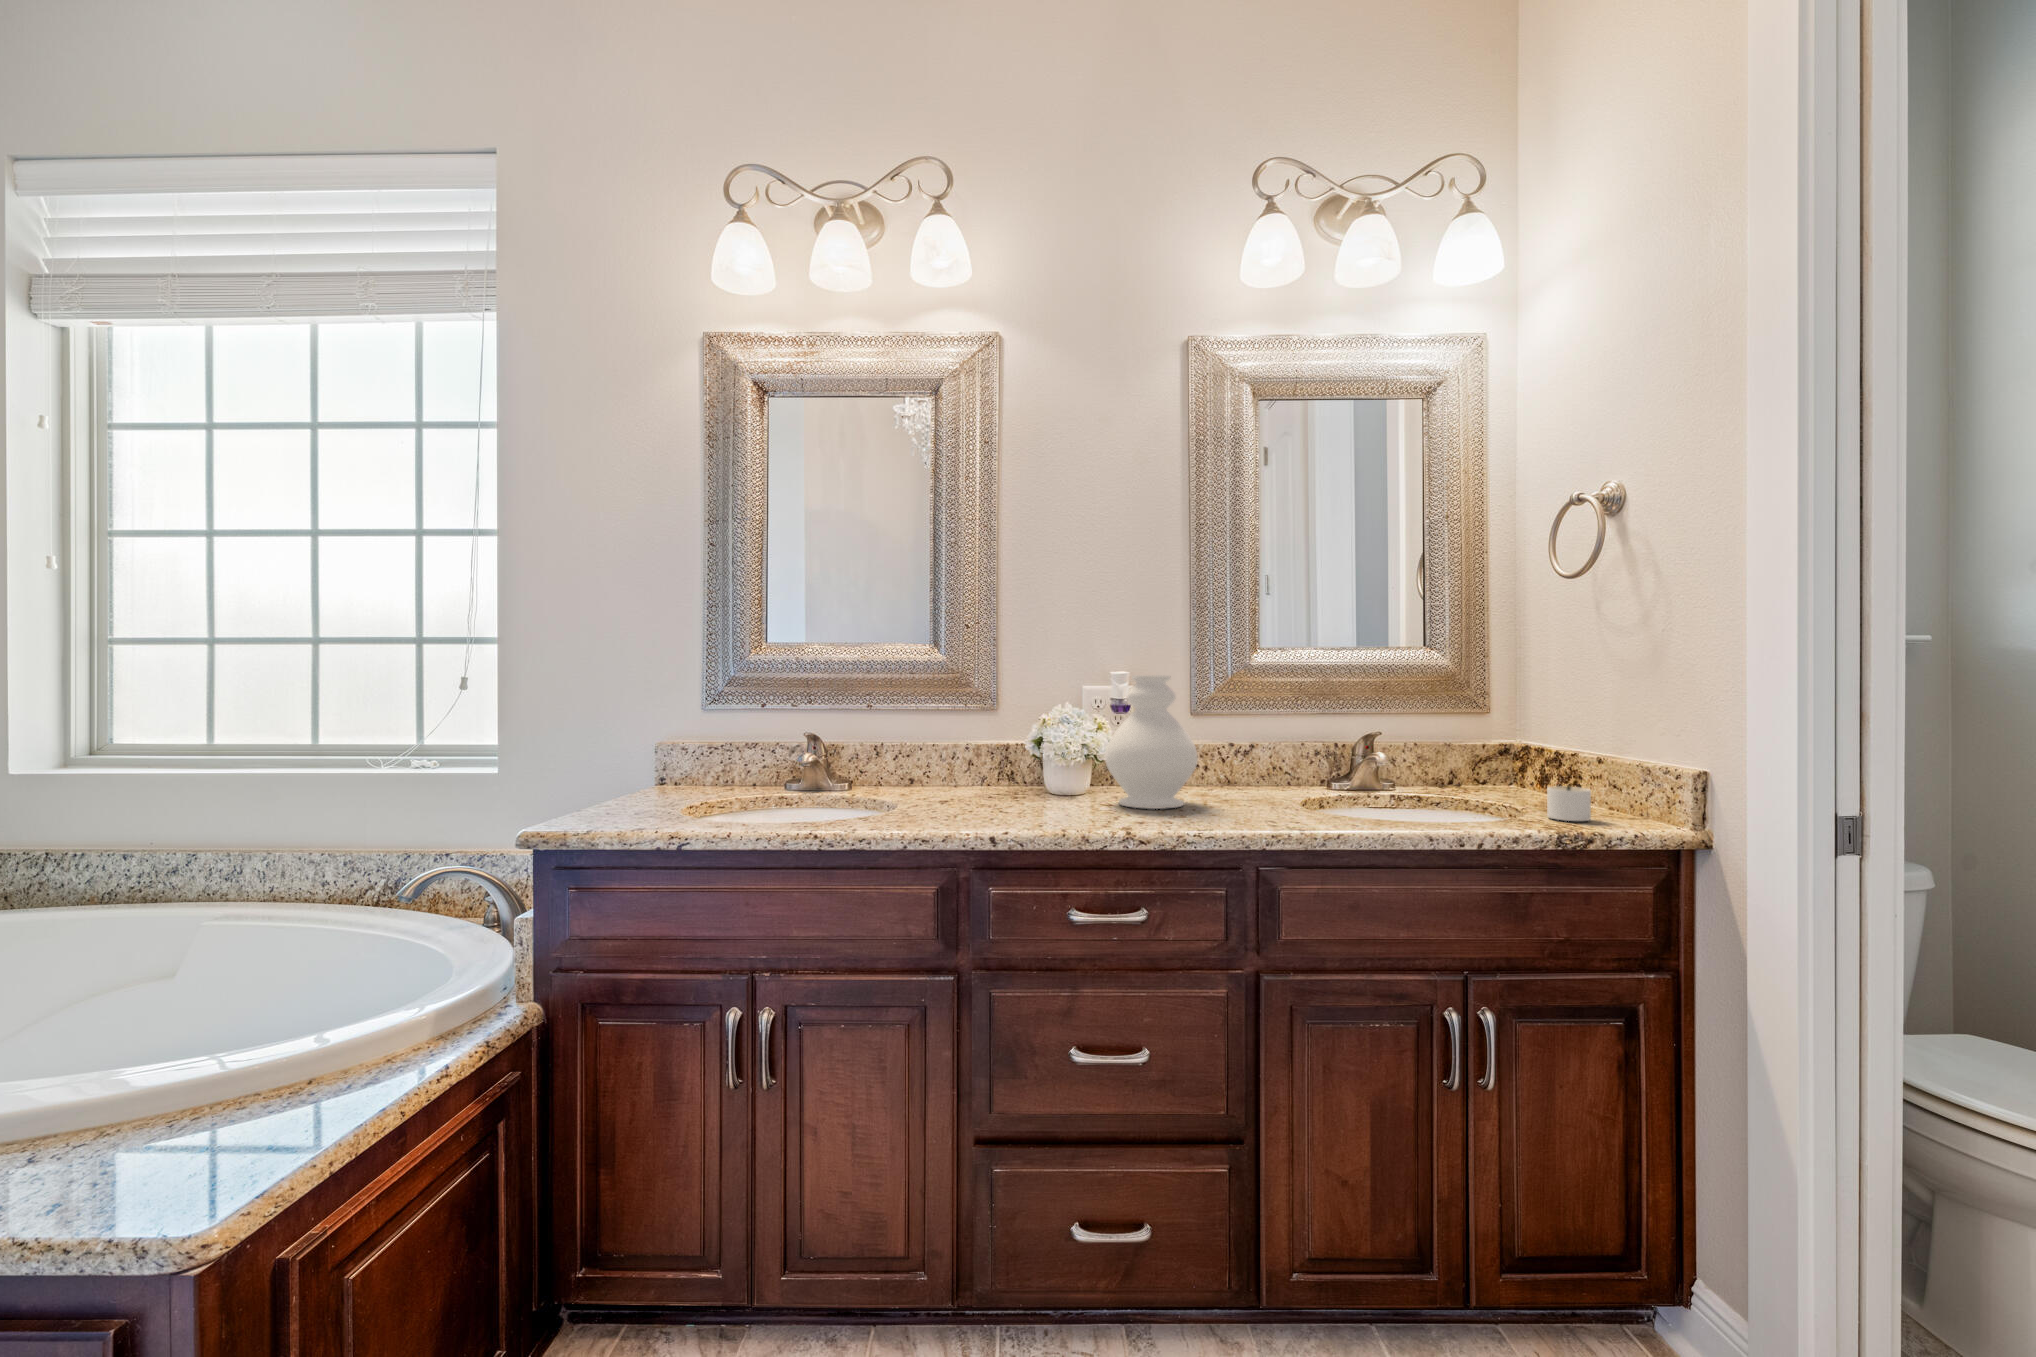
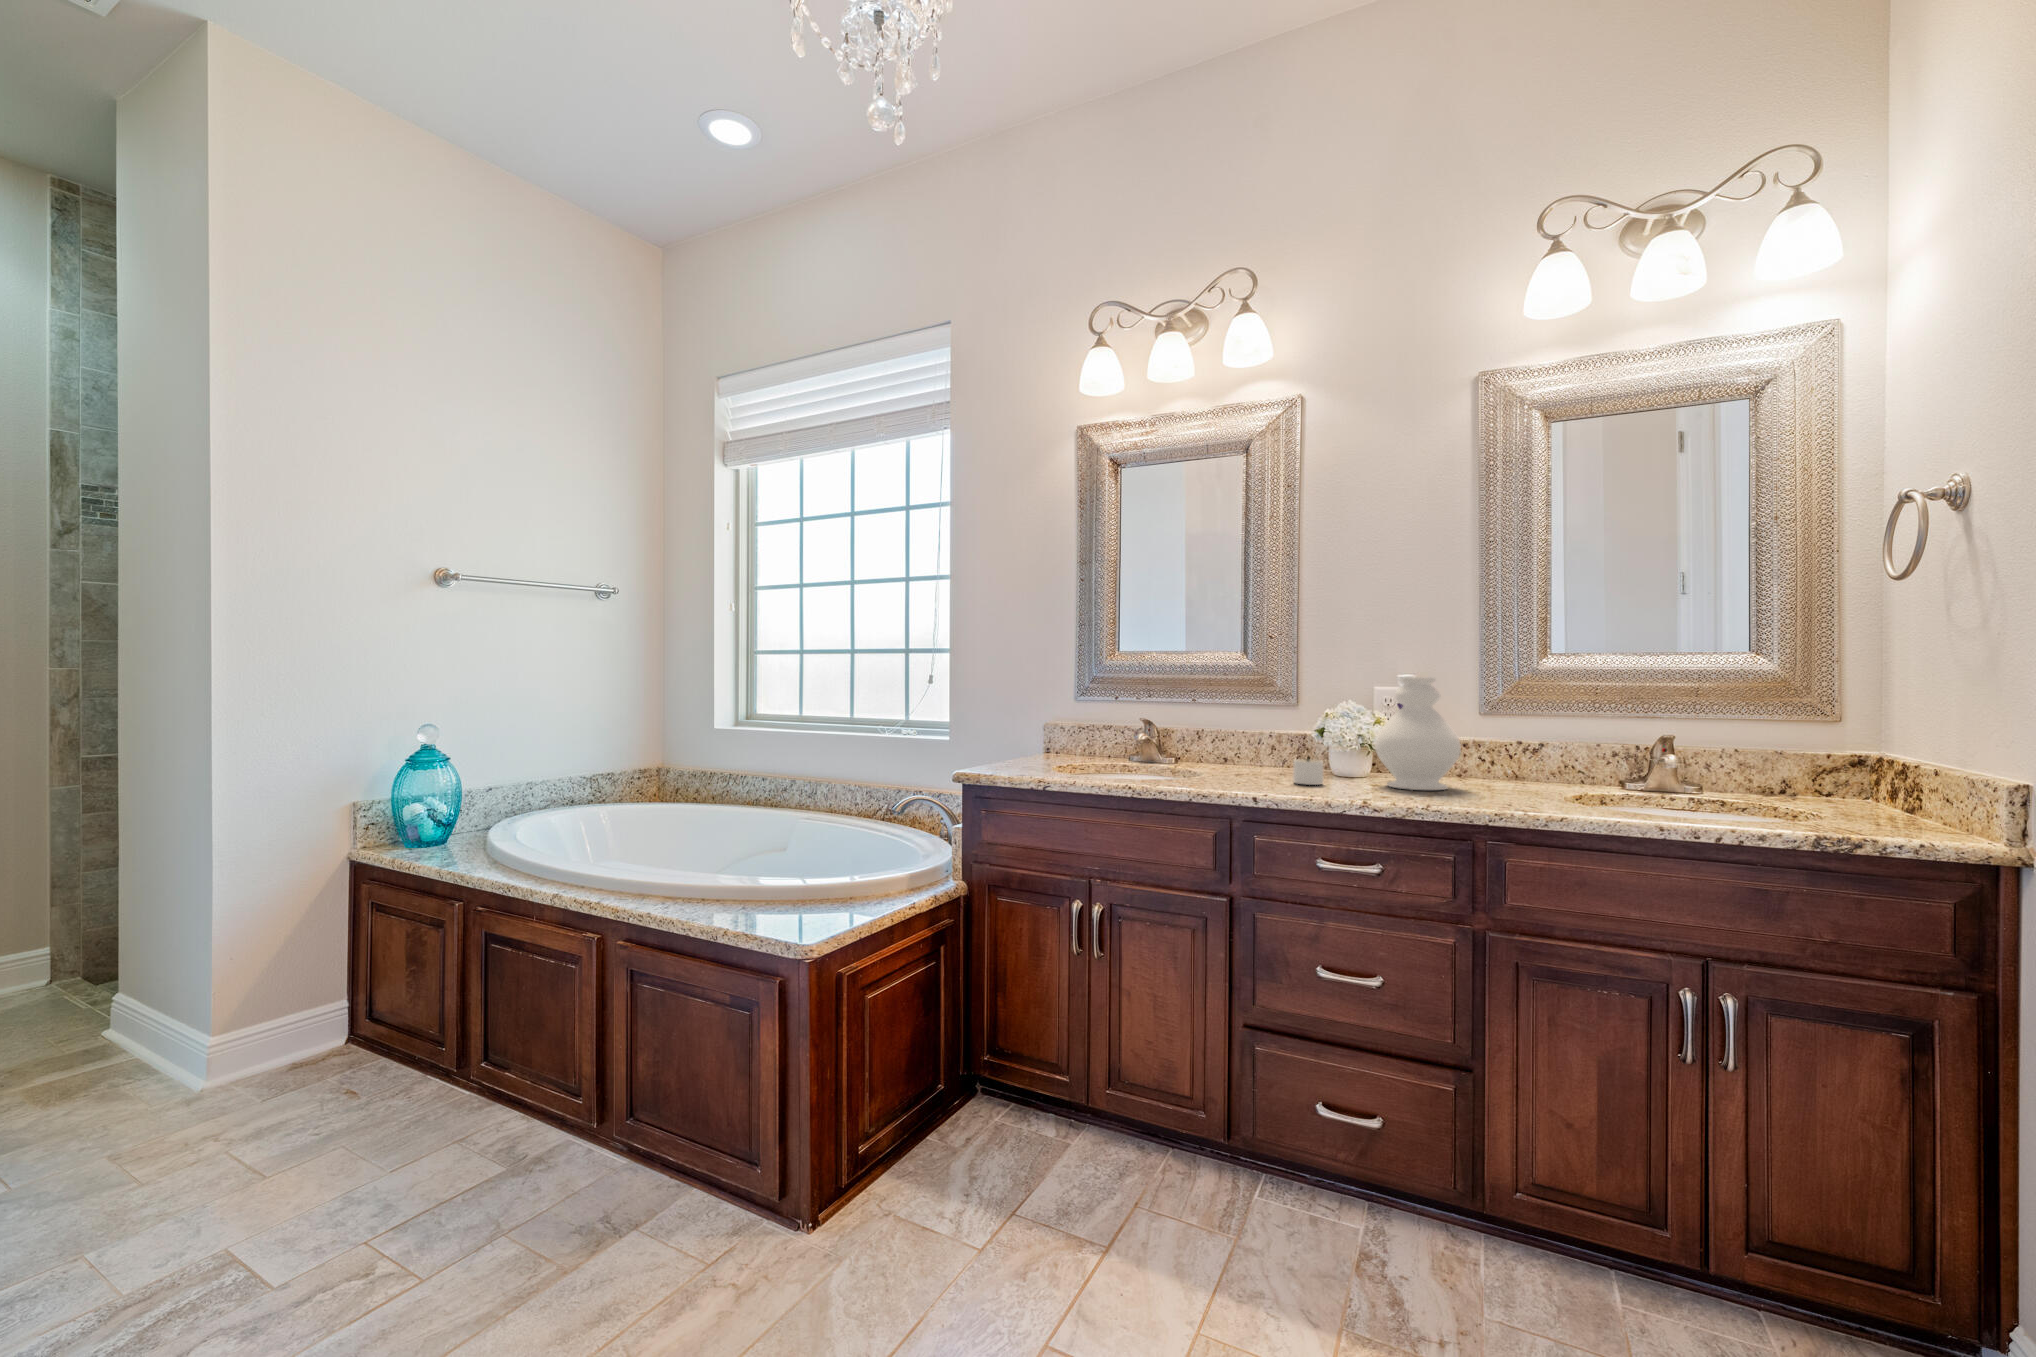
candle: present [1547,785,1591,821] -> present [1293,758,1323,785]

